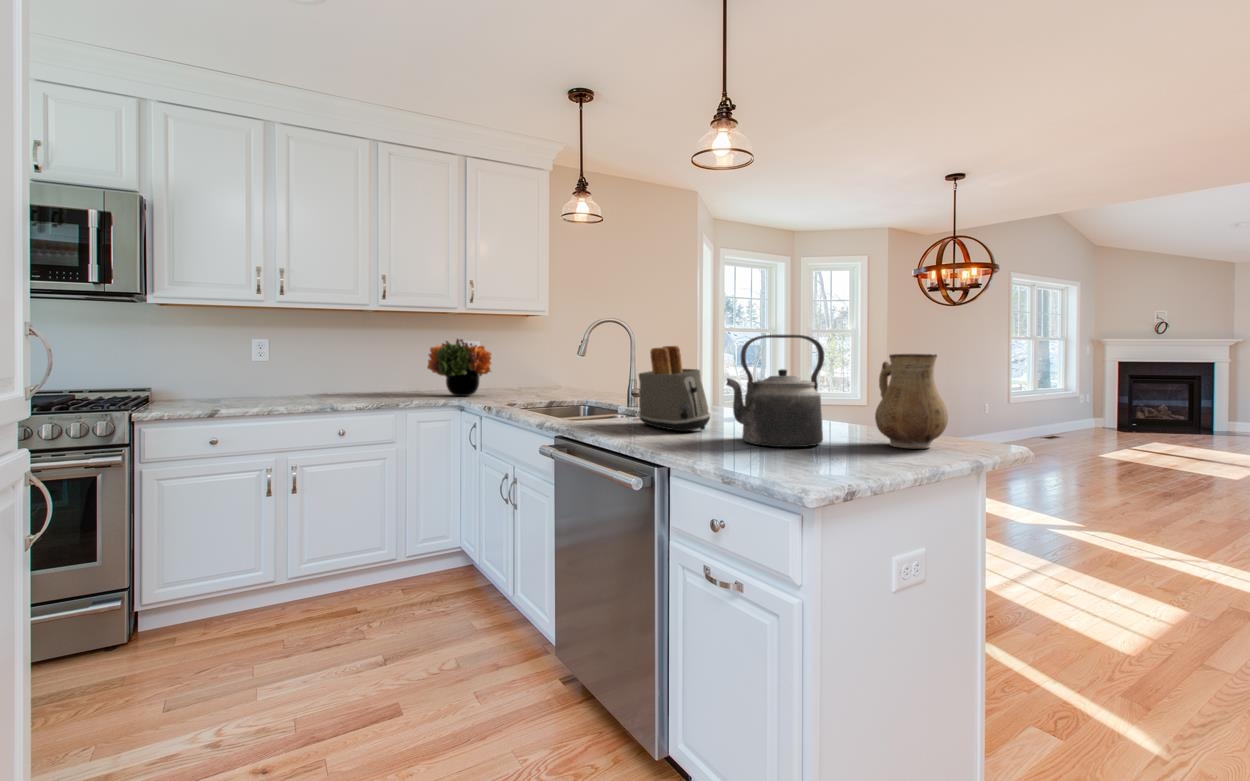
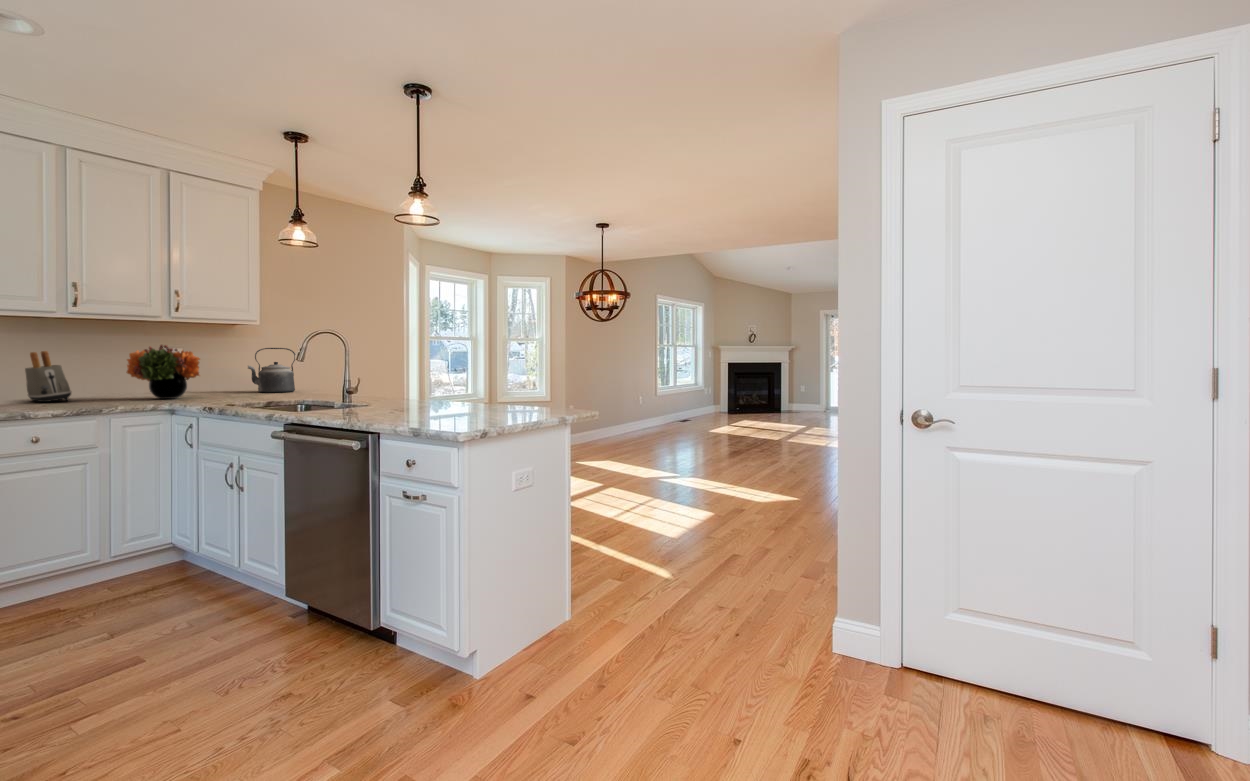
kettle: present [726,335,824,447] -> present [248,348,295,392]
toaster: present [639,346,710,431] -> present [25,351,71,402]
ceramic pitcher: present [875,354,948,448] -> none [514,361,553,416]

